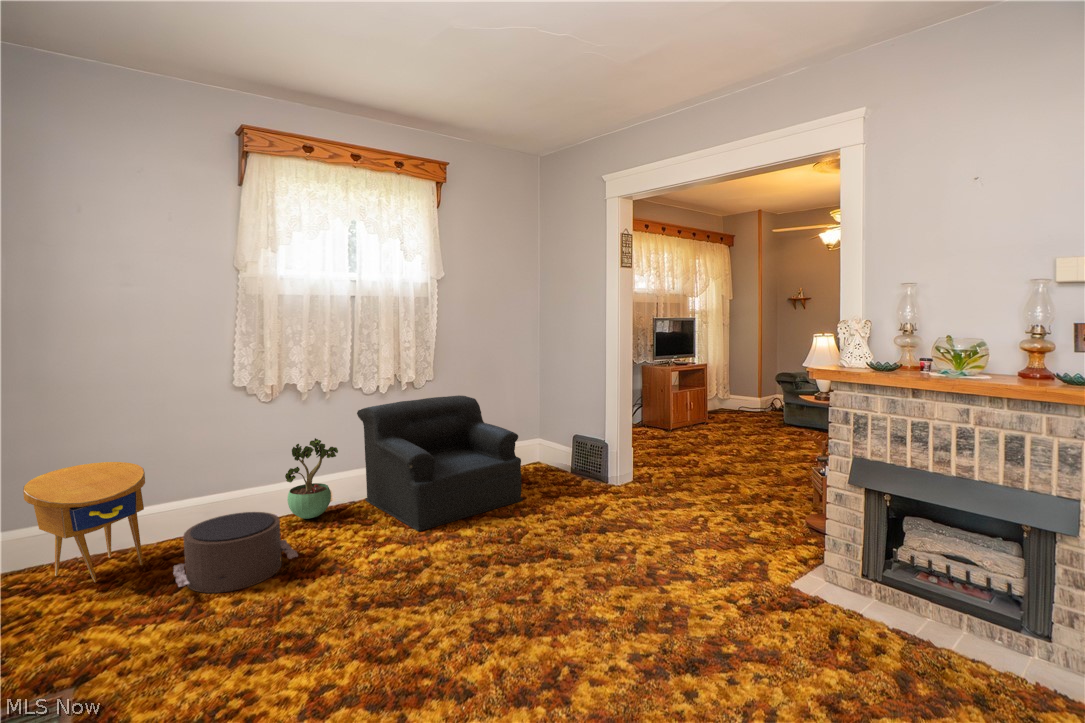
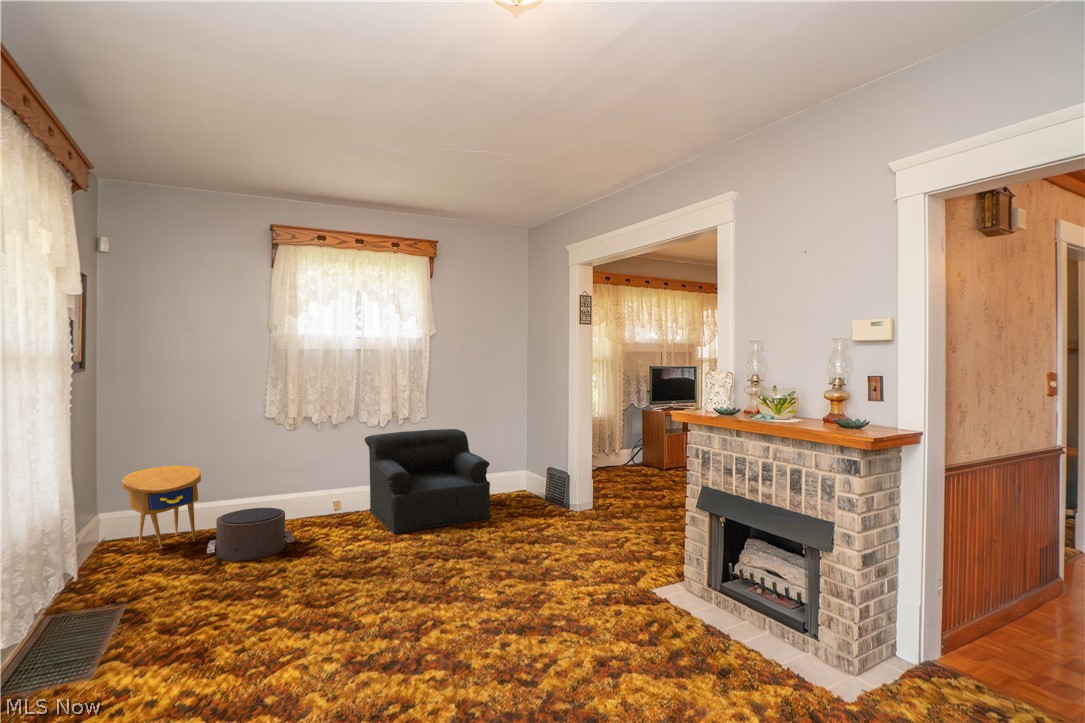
potted plant: present [285,438,338,519] -> none [303,457,346,520]

